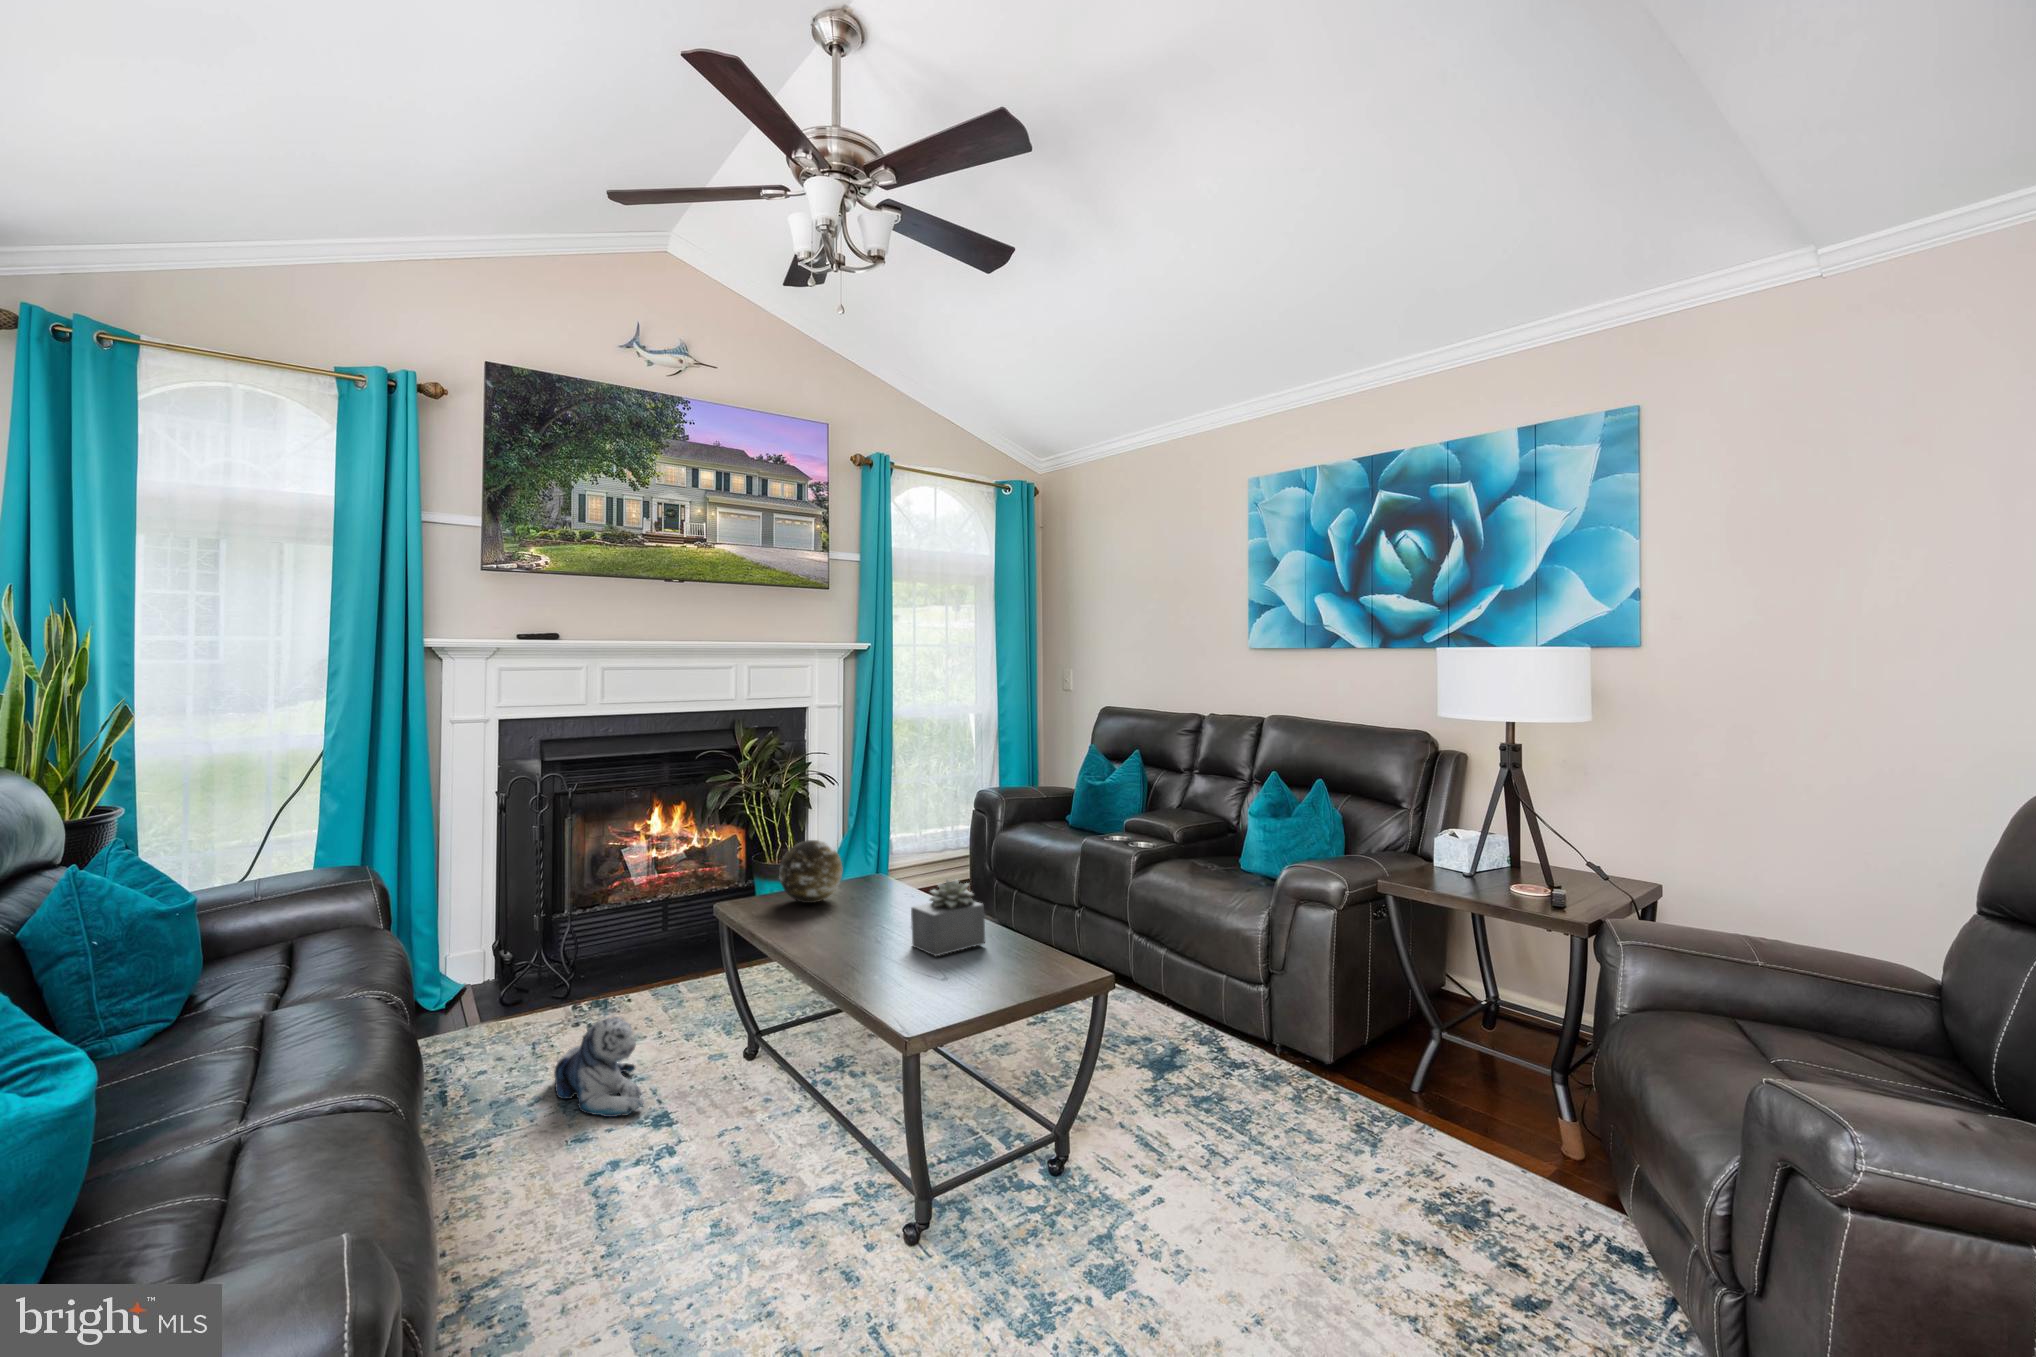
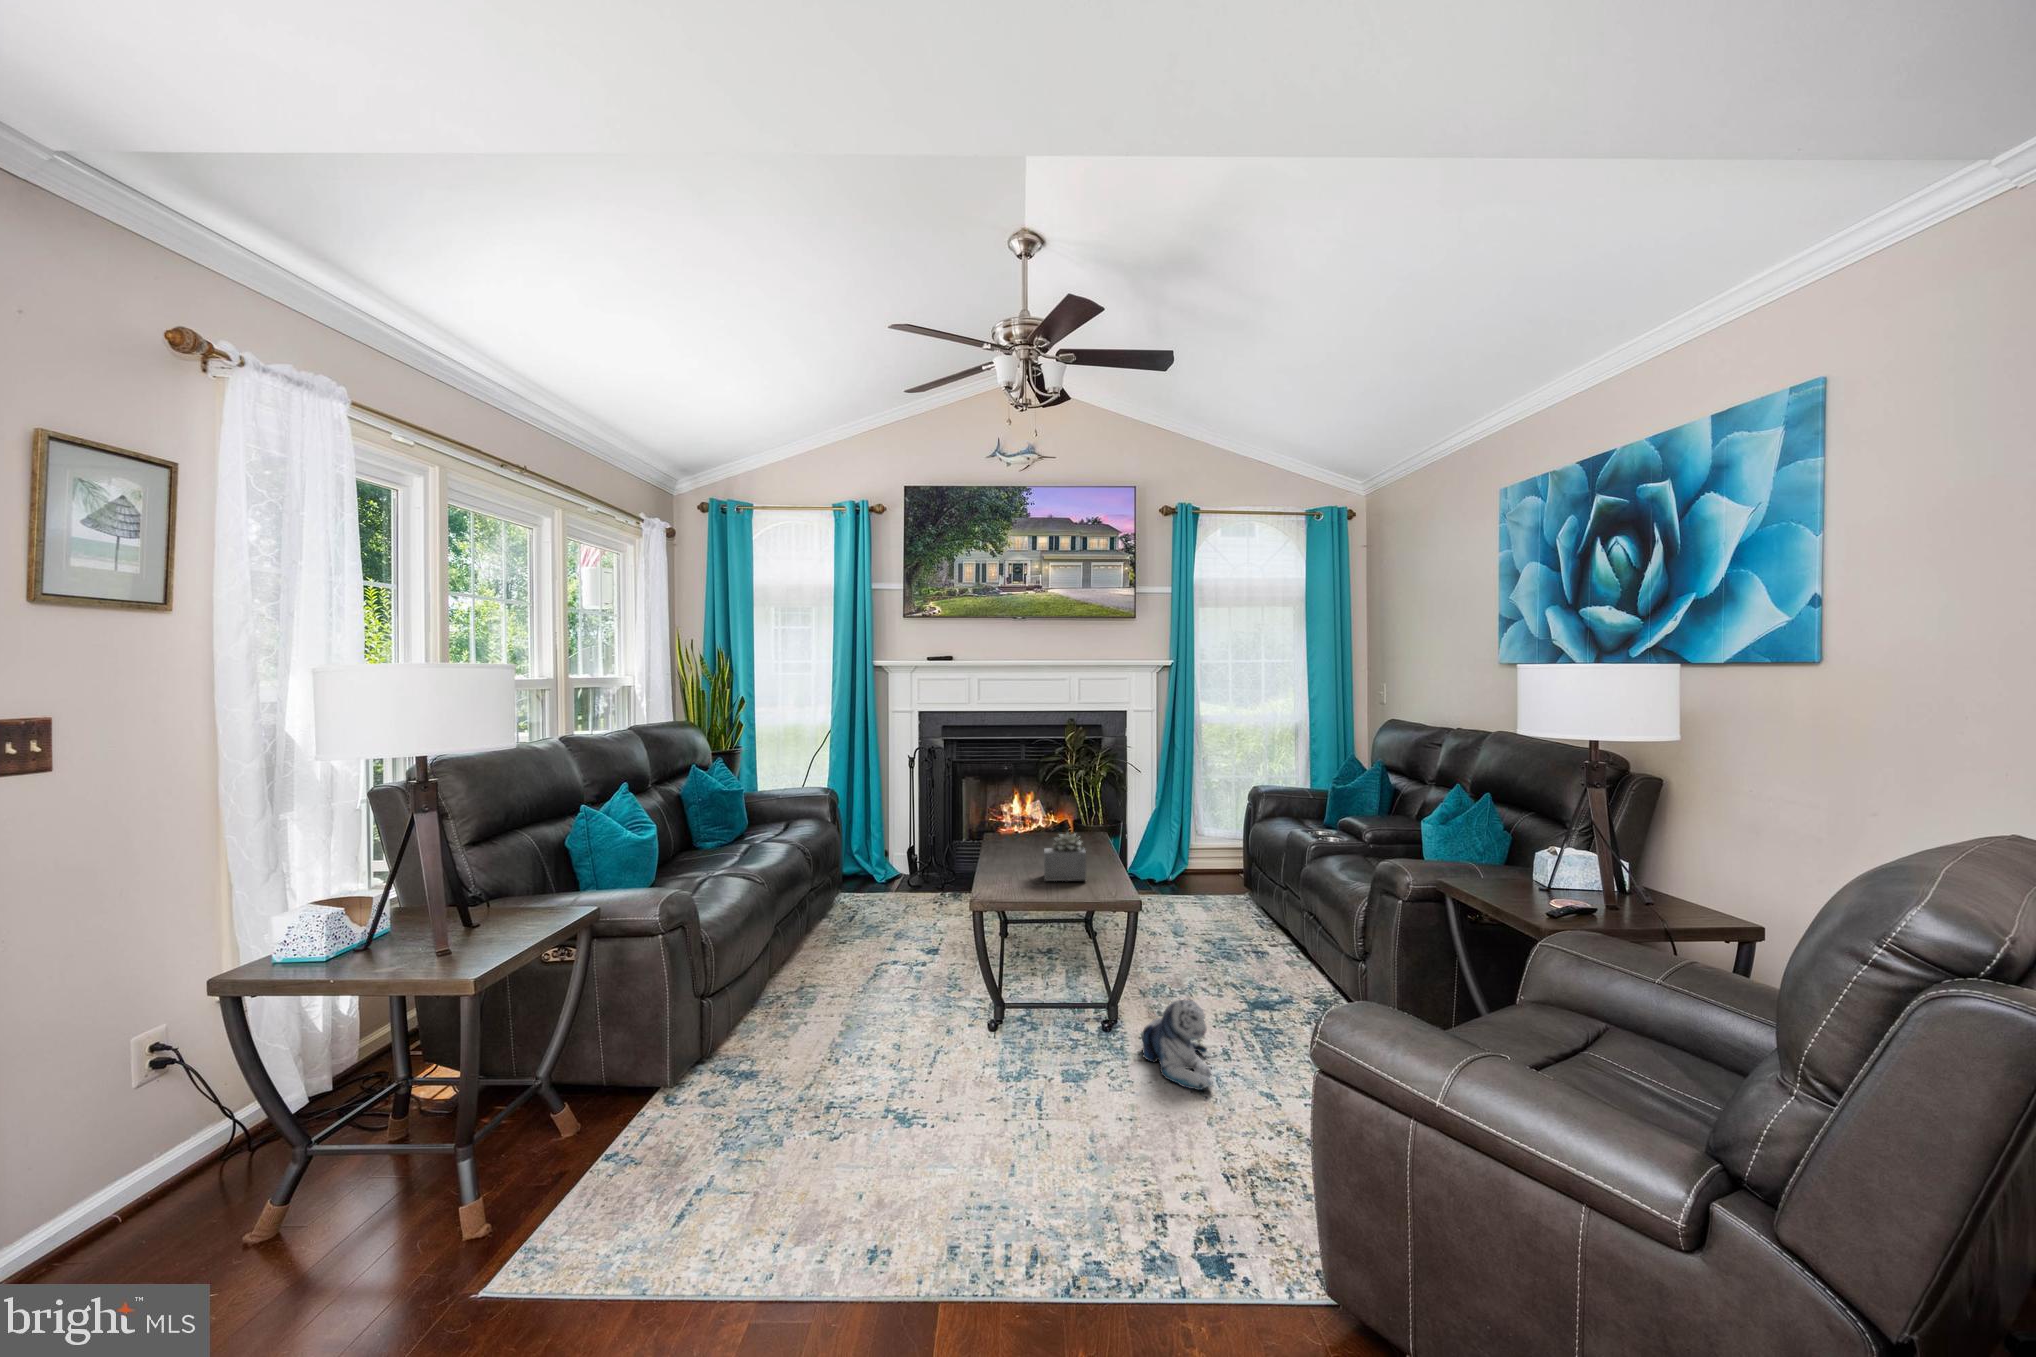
decorative orb: present [779,840,842,903] -> none [1008,803,1050,846]
plush toy: present [554,1017,643,1117] -> present [1142,1000,1213,1090]

